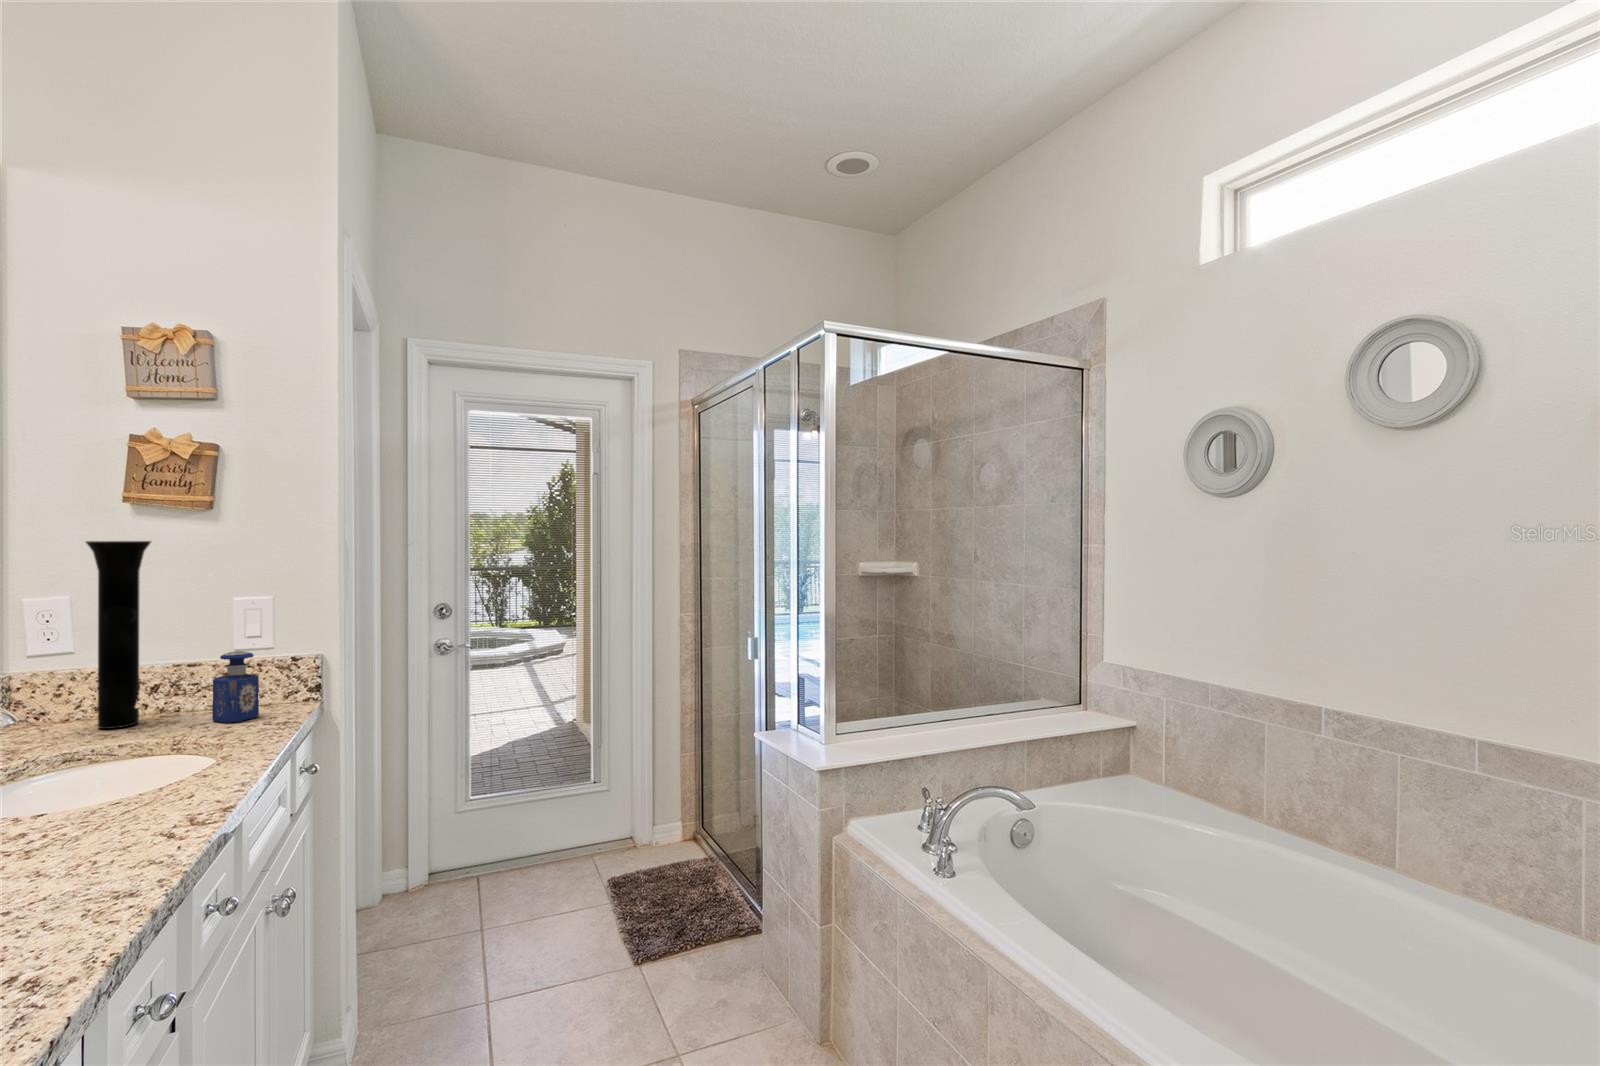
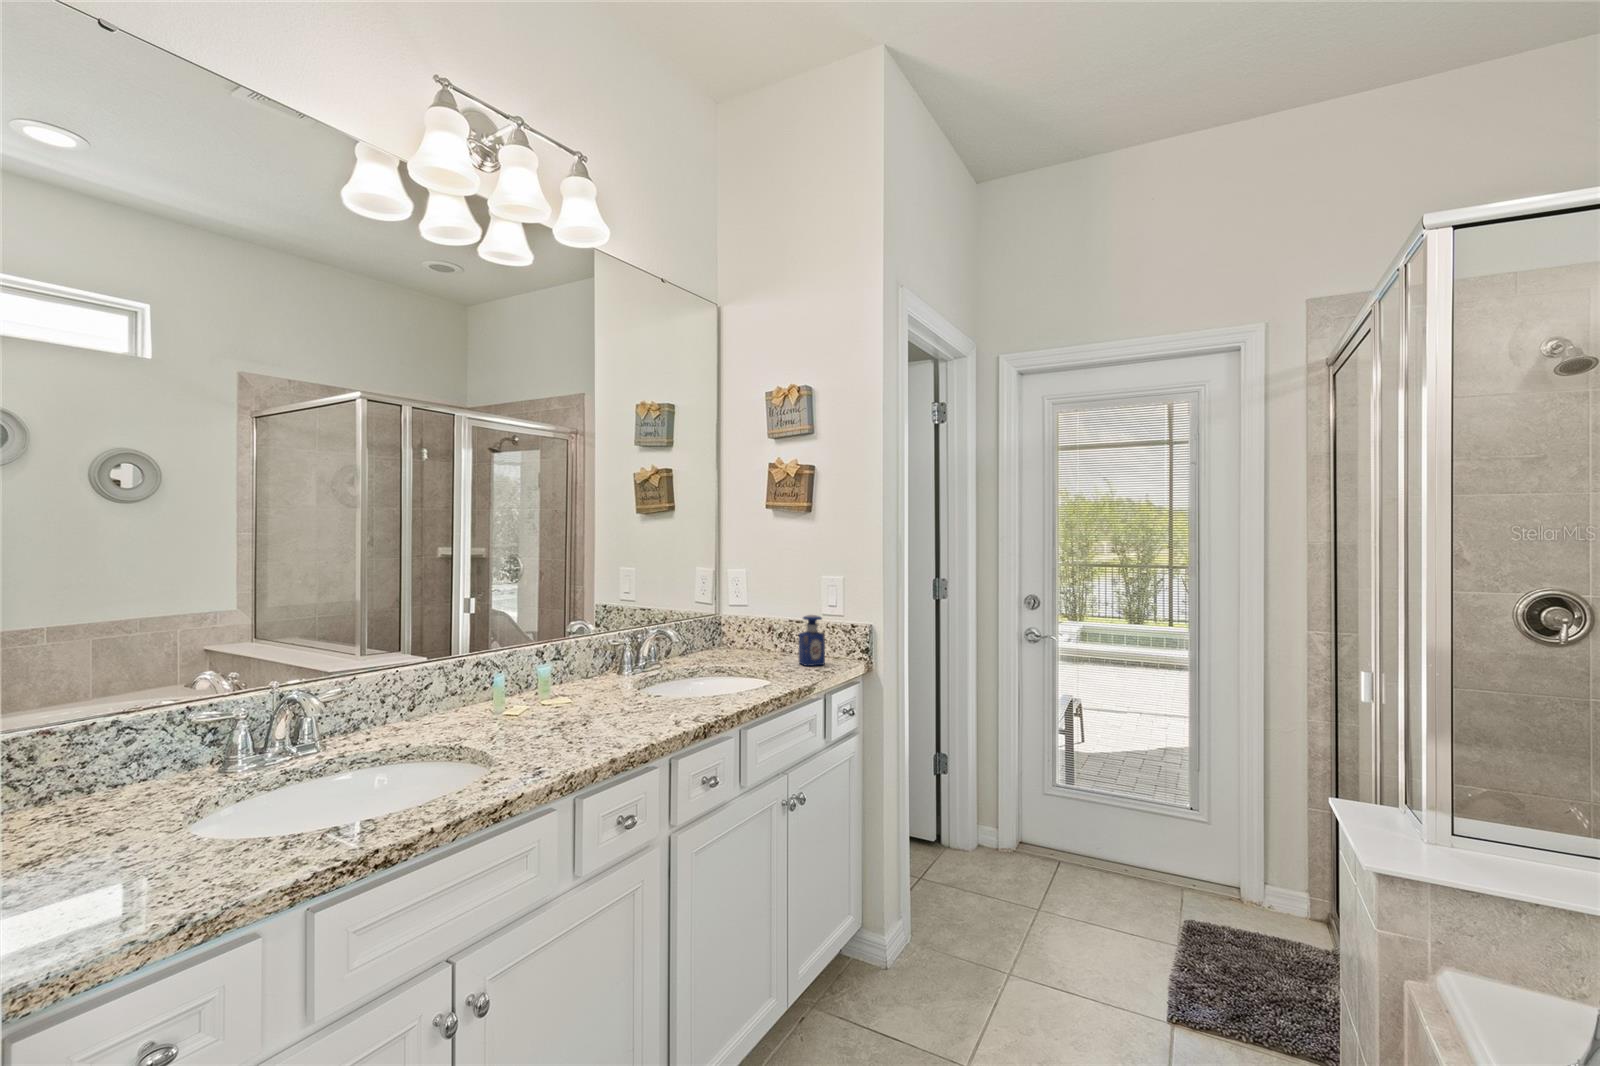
vase: present [86,541,151,729] -> none [742,534,775,658]

